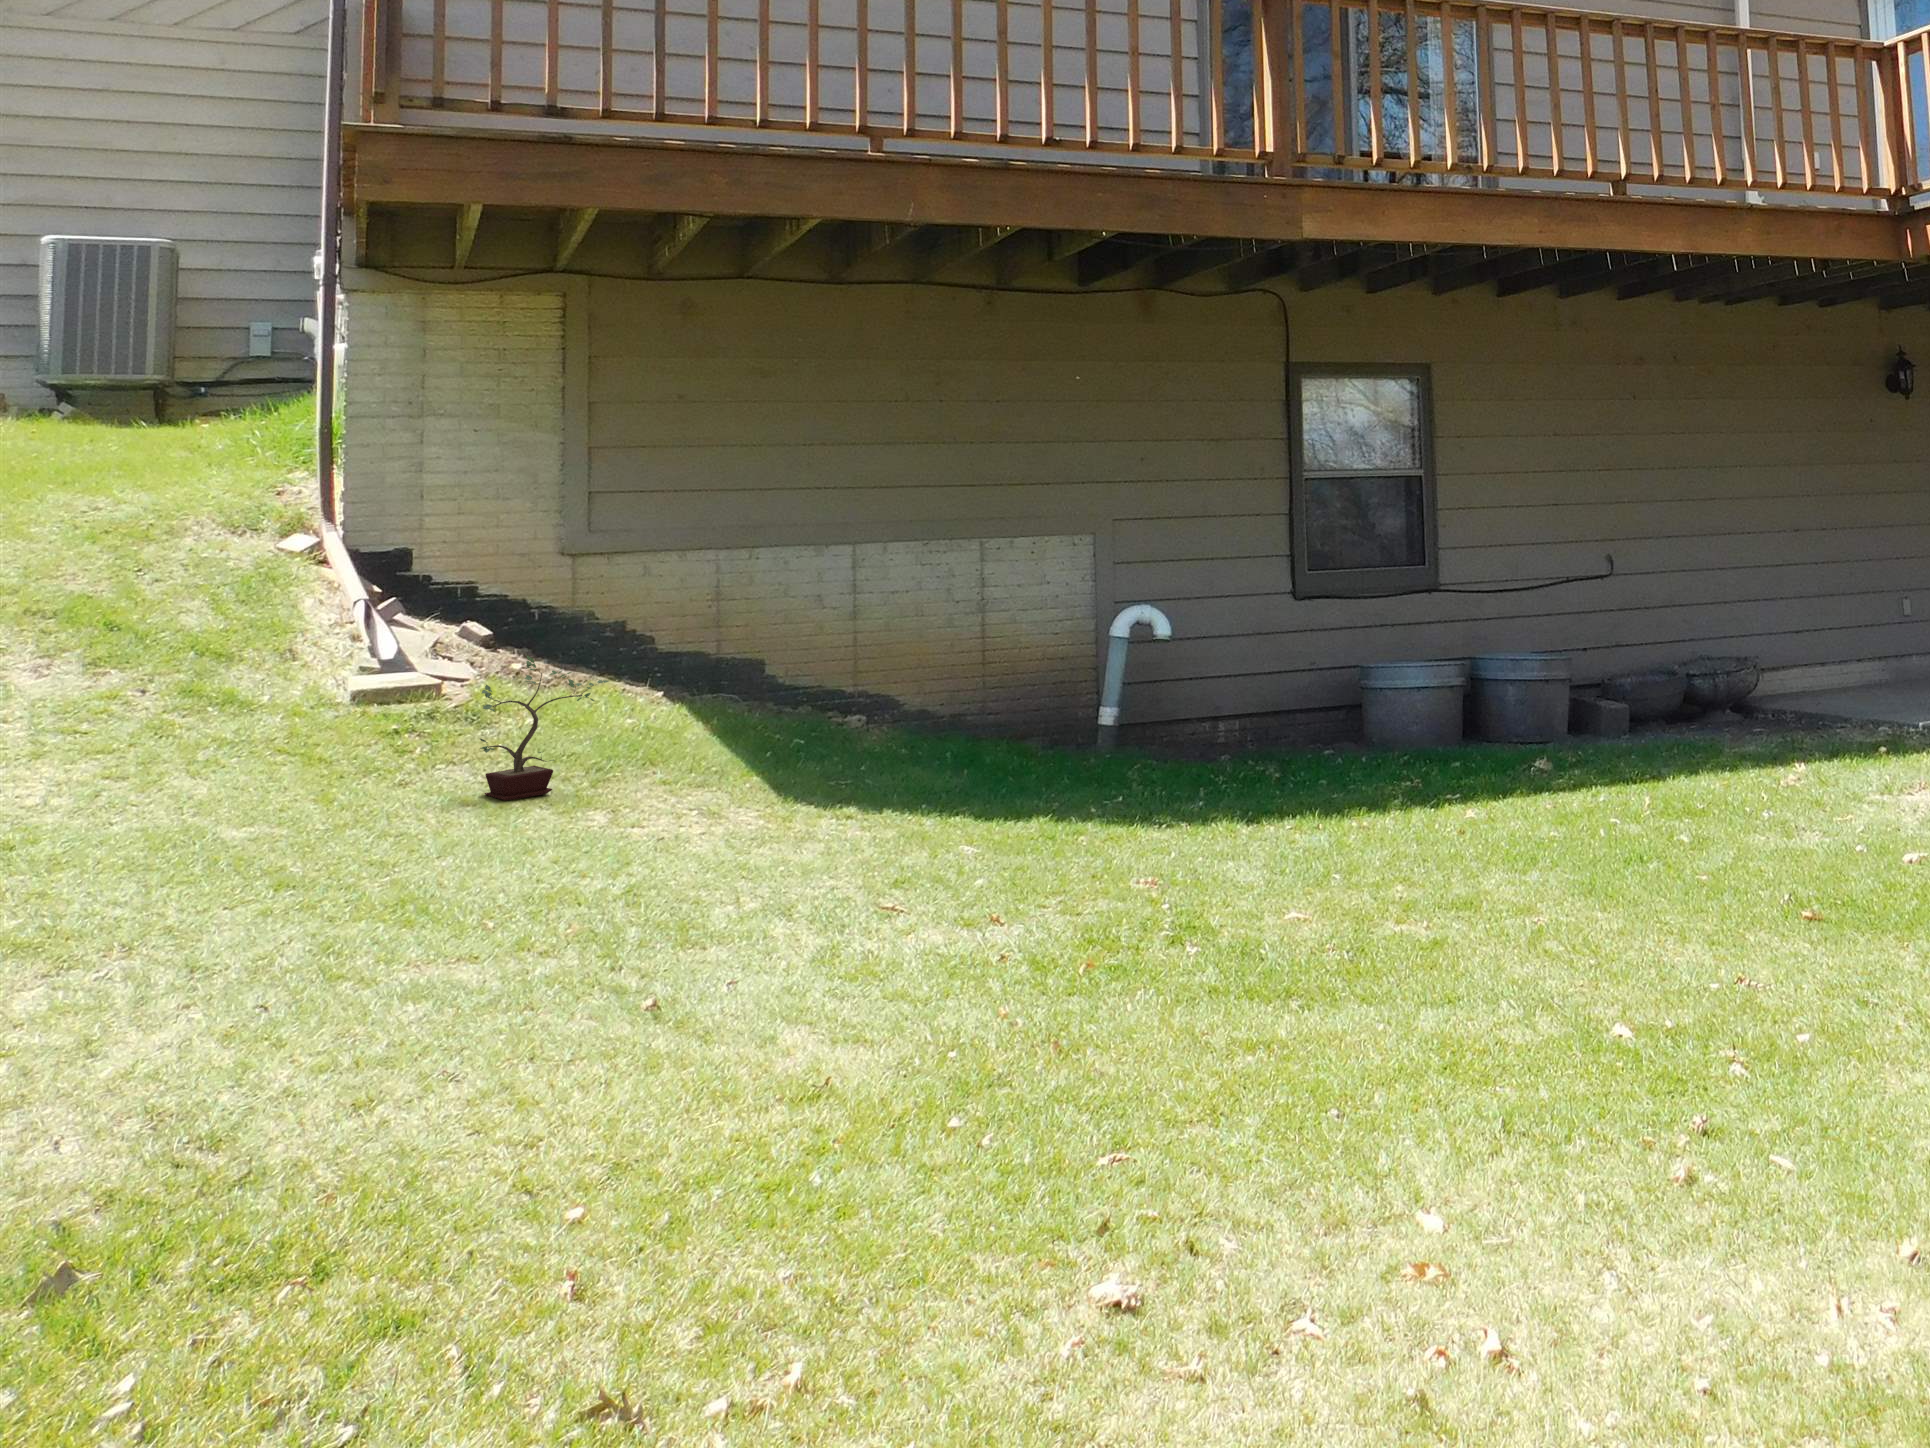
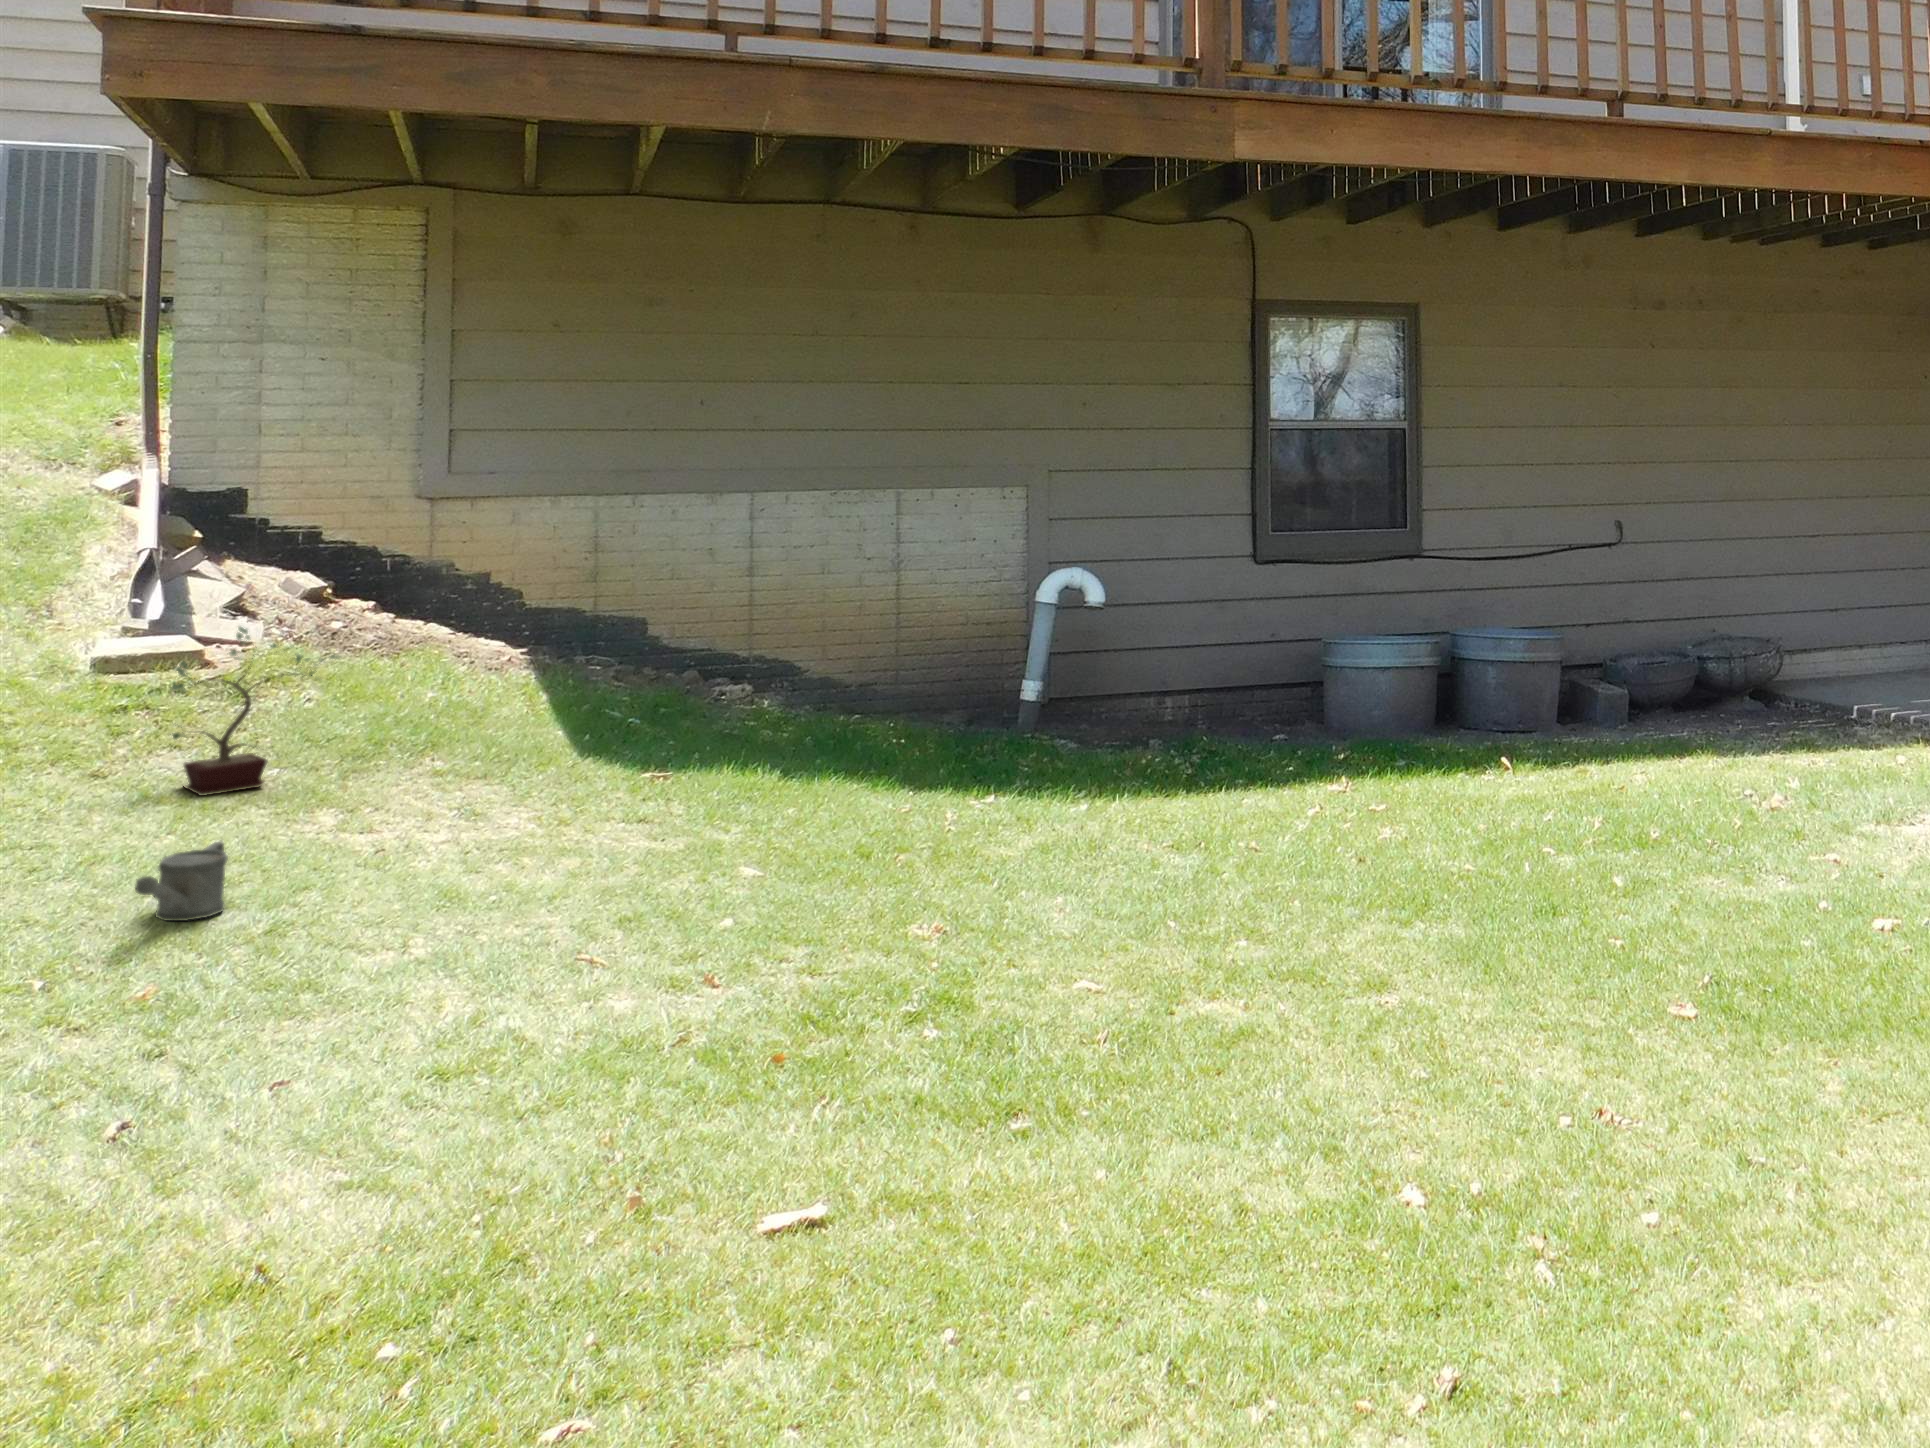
watering can: none [543,823,598,885] -> present [135,842,228,921]

